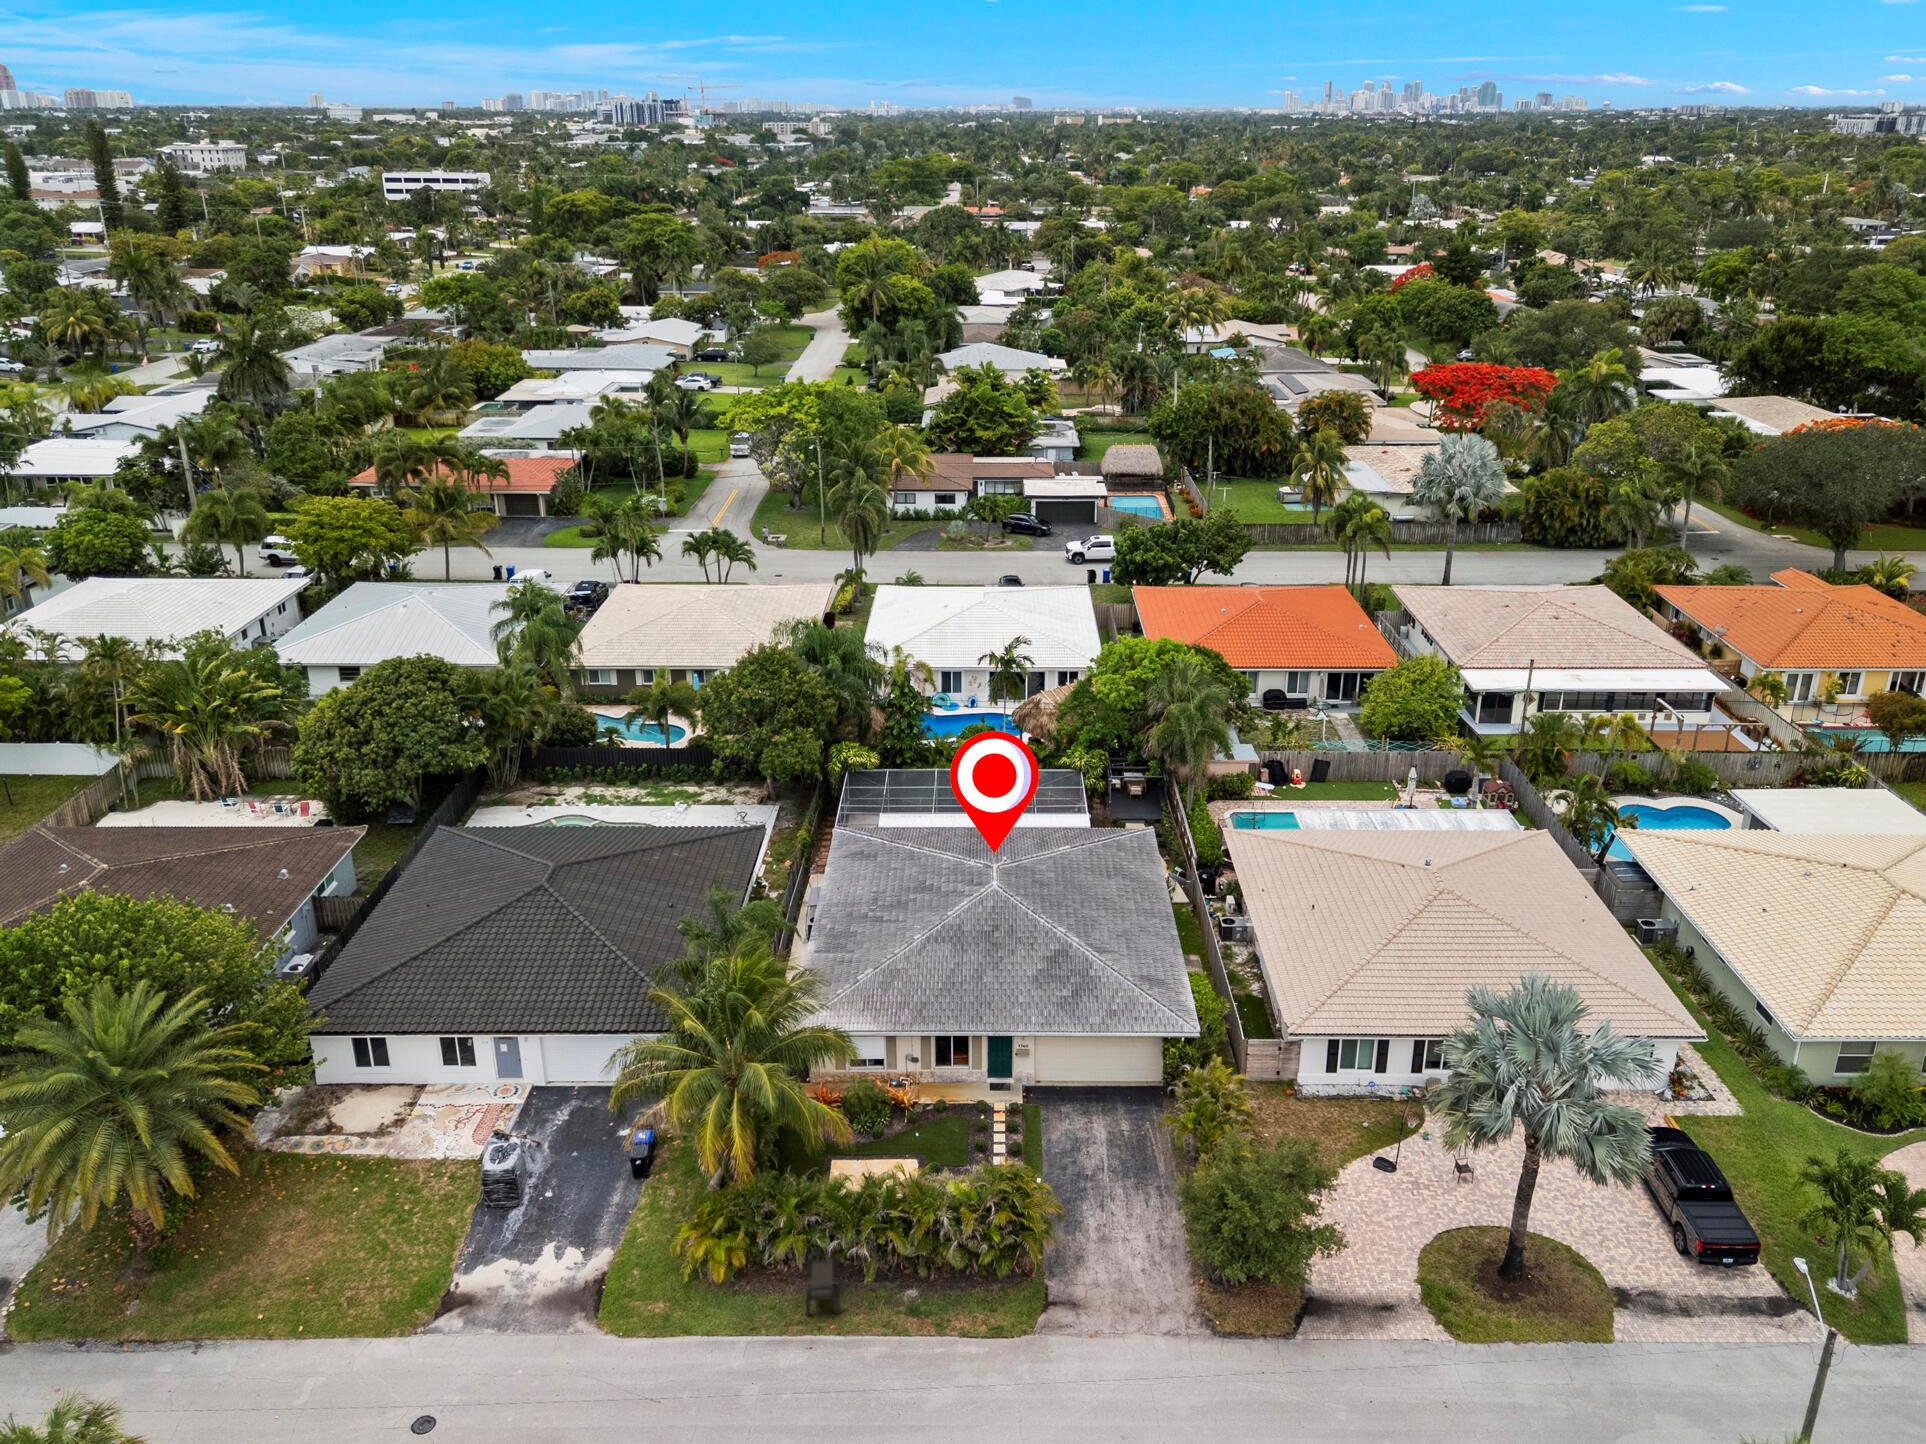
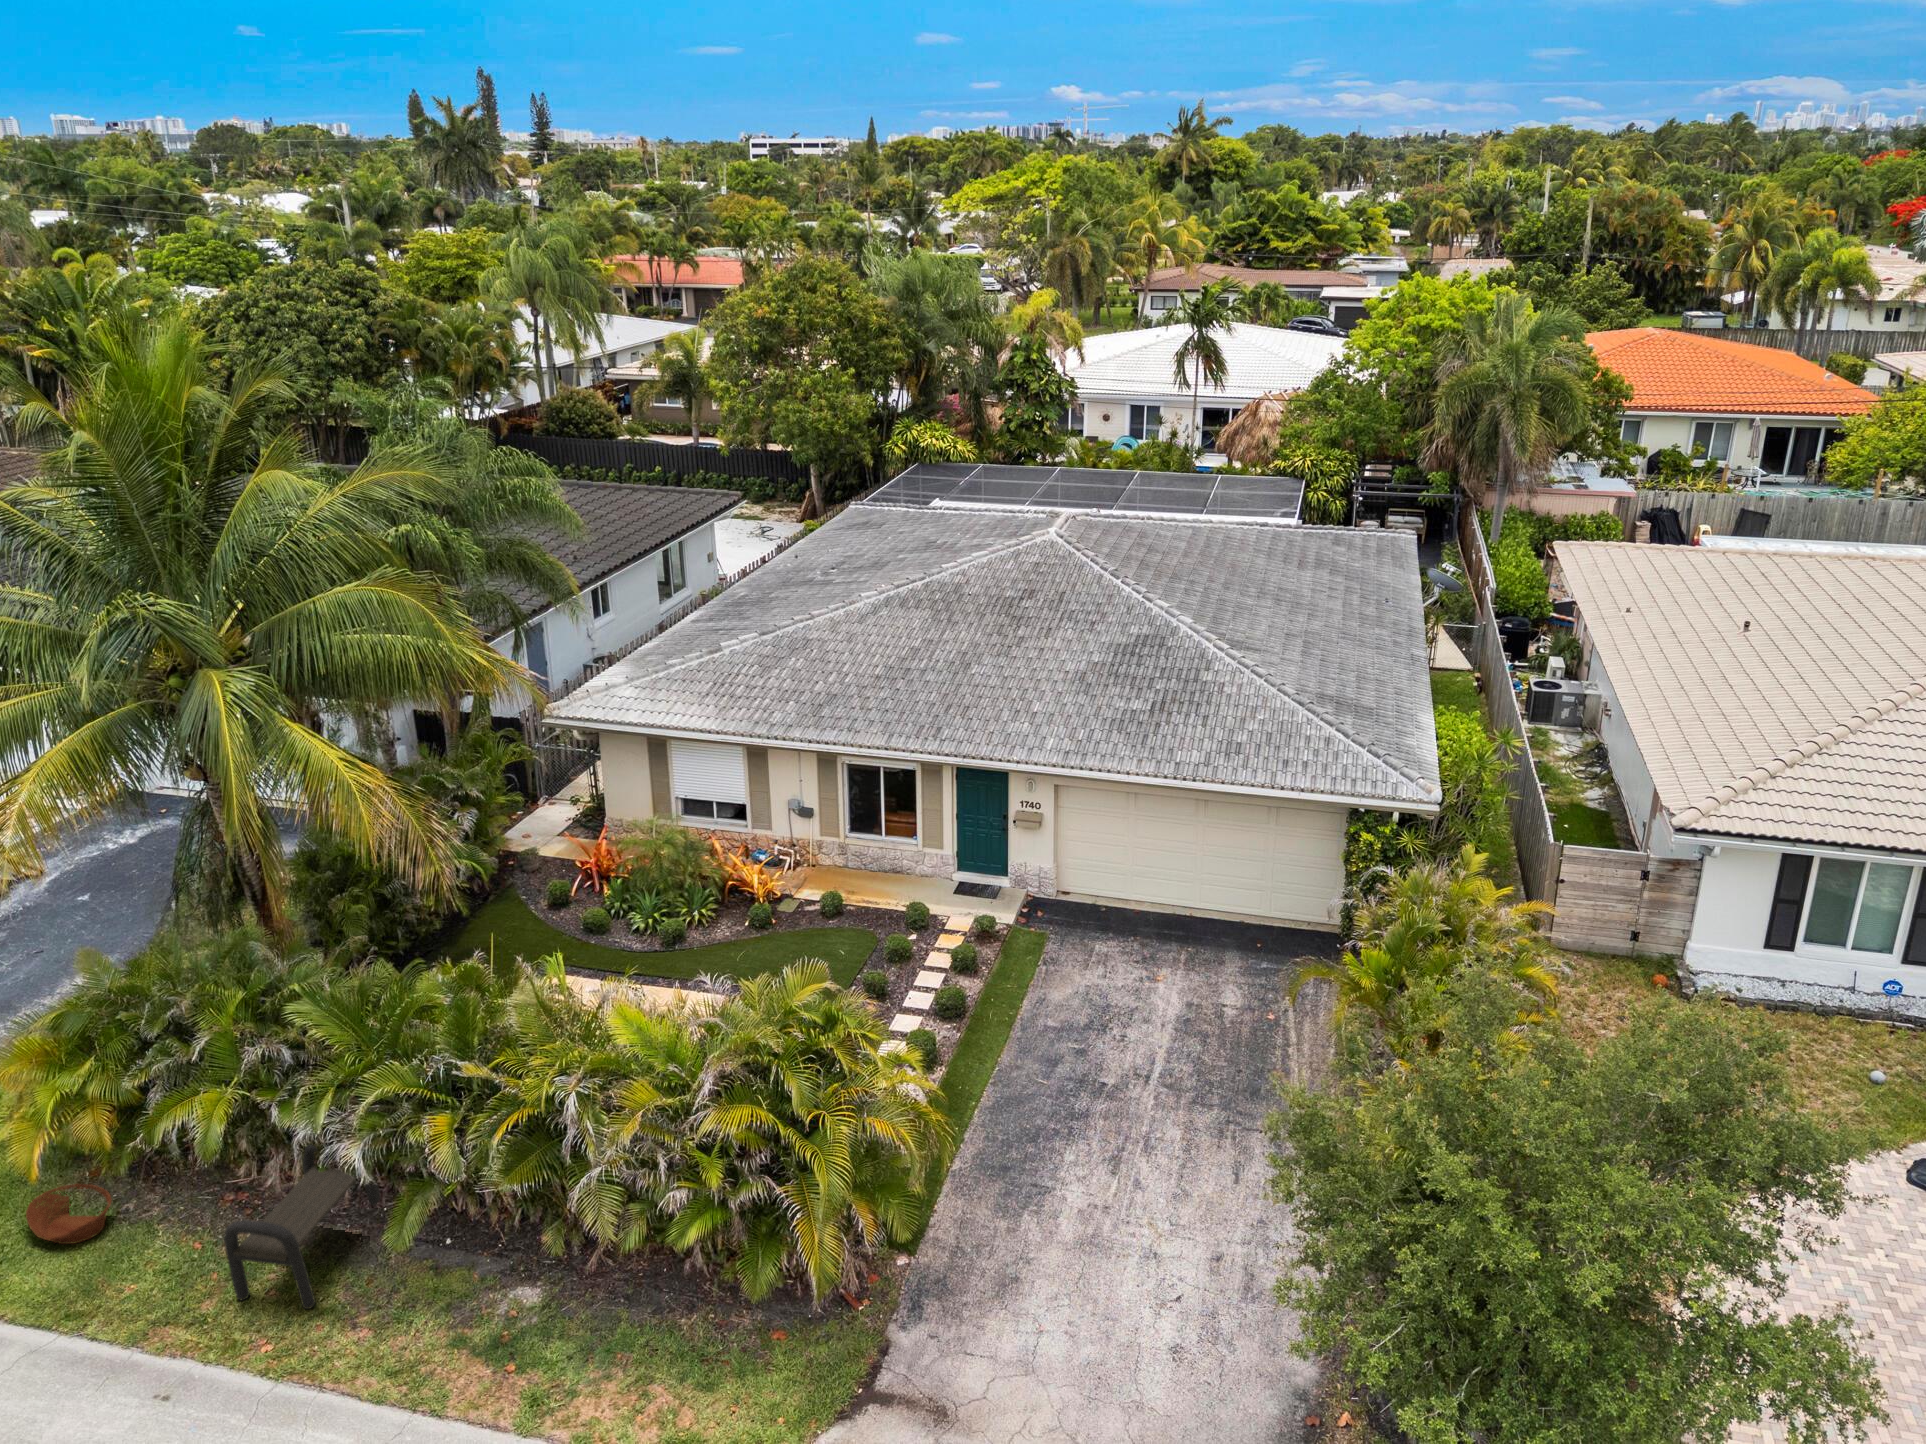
basket: none [699,1286,734,1310] -> present [26,1184,112,1244]

